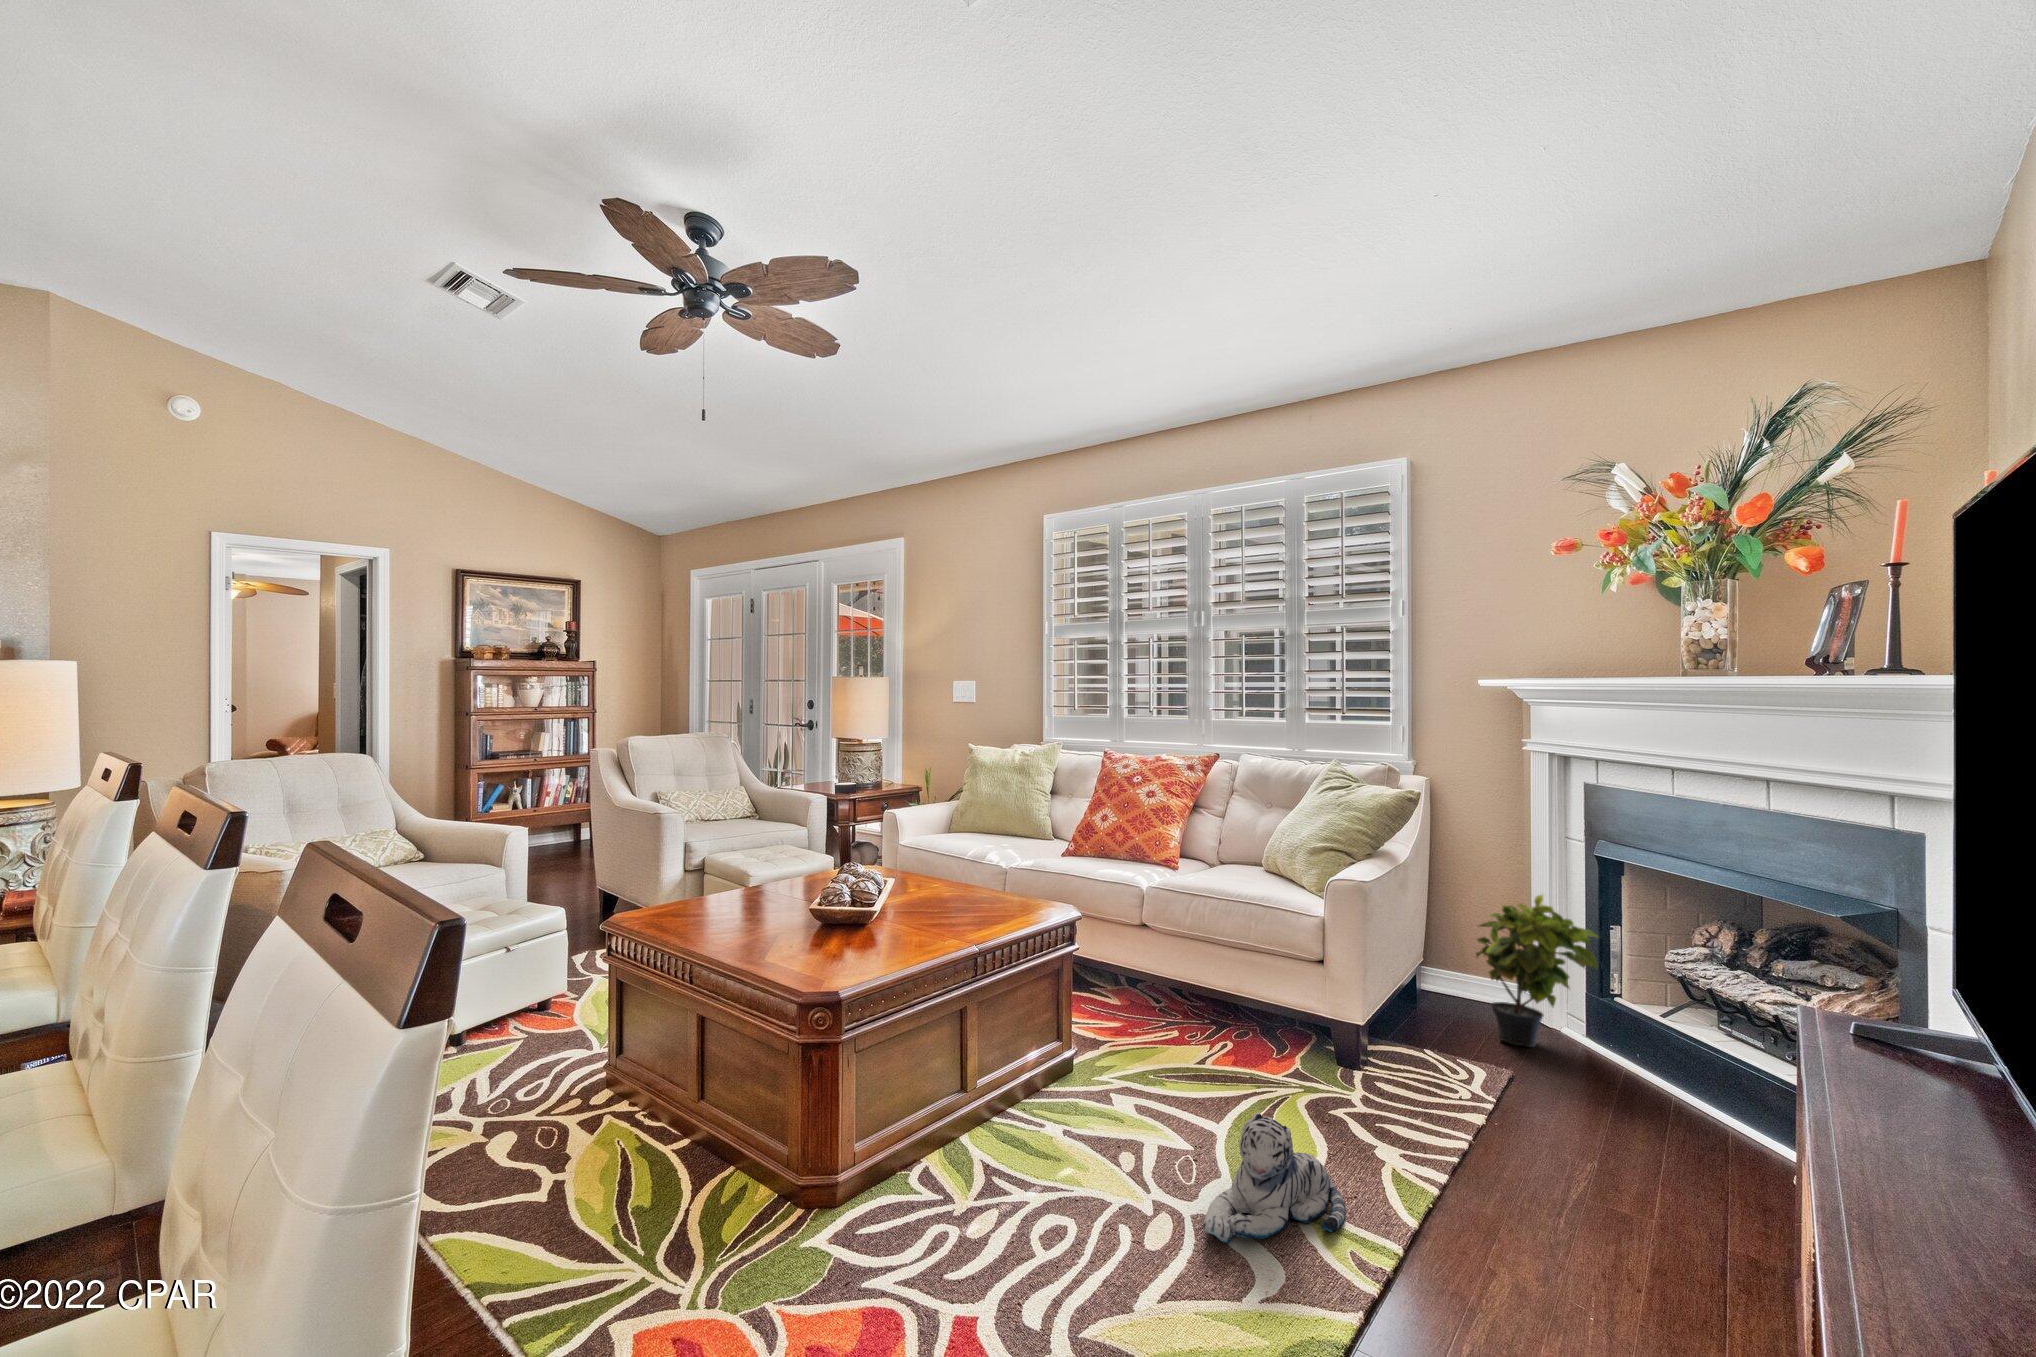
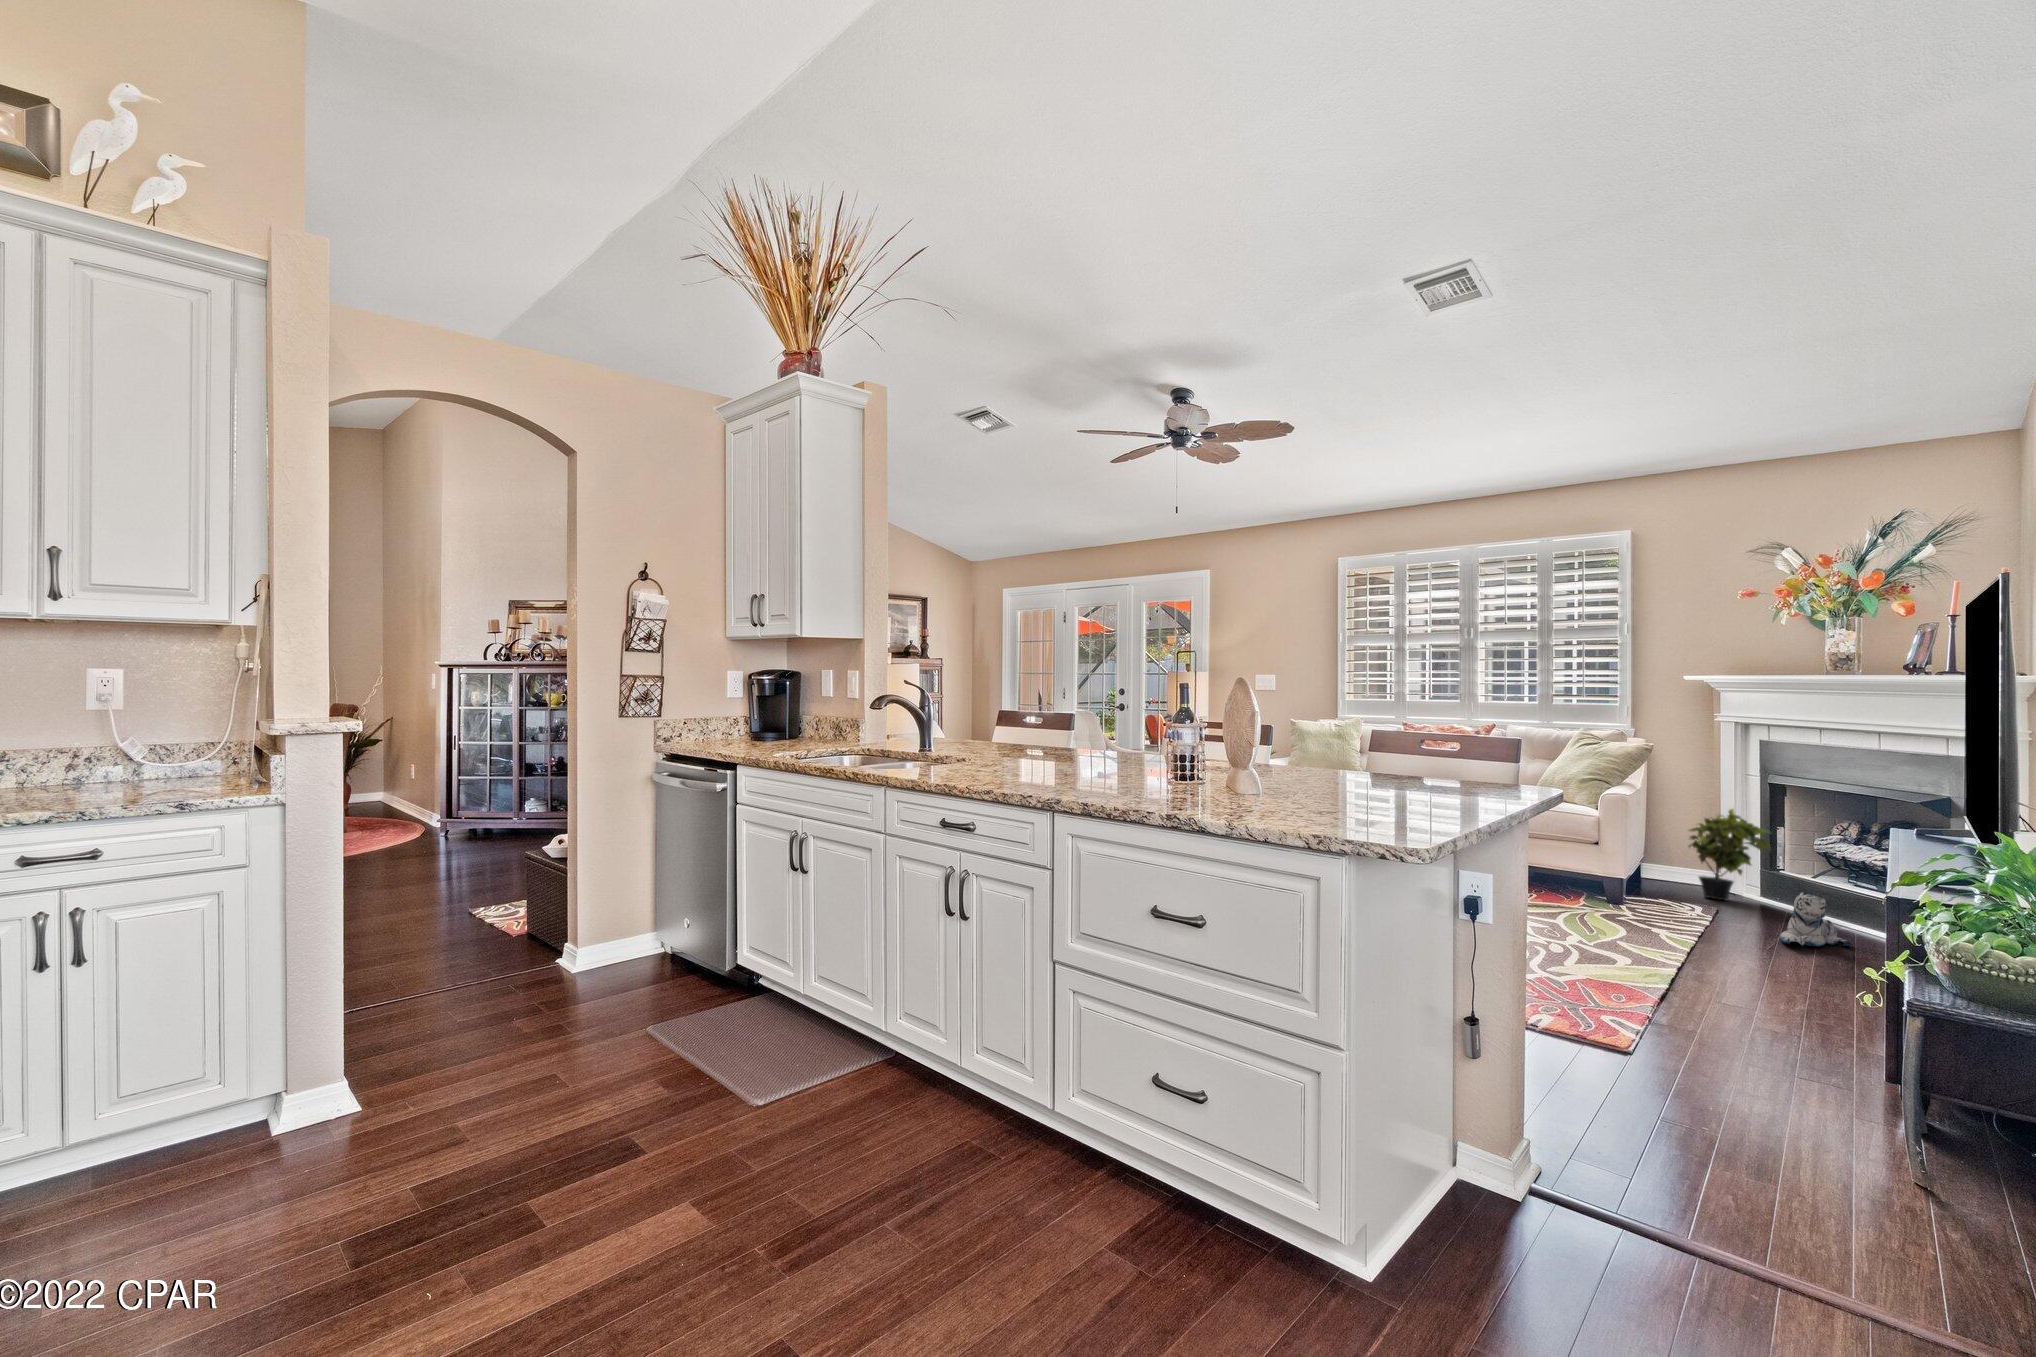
plush toy: present [1203,1113,1345,1243] -> present [1780,893,1852,947]

